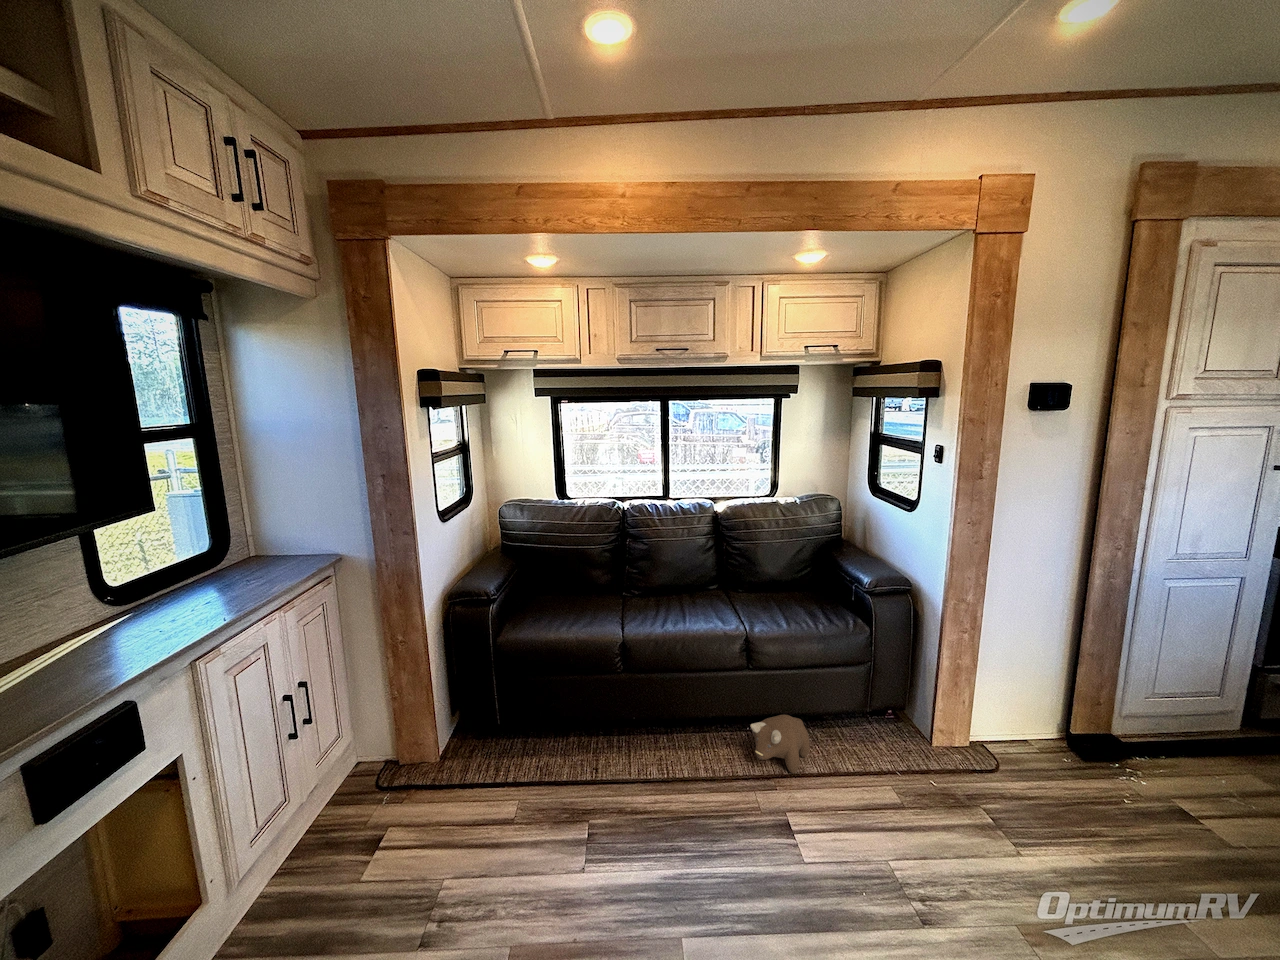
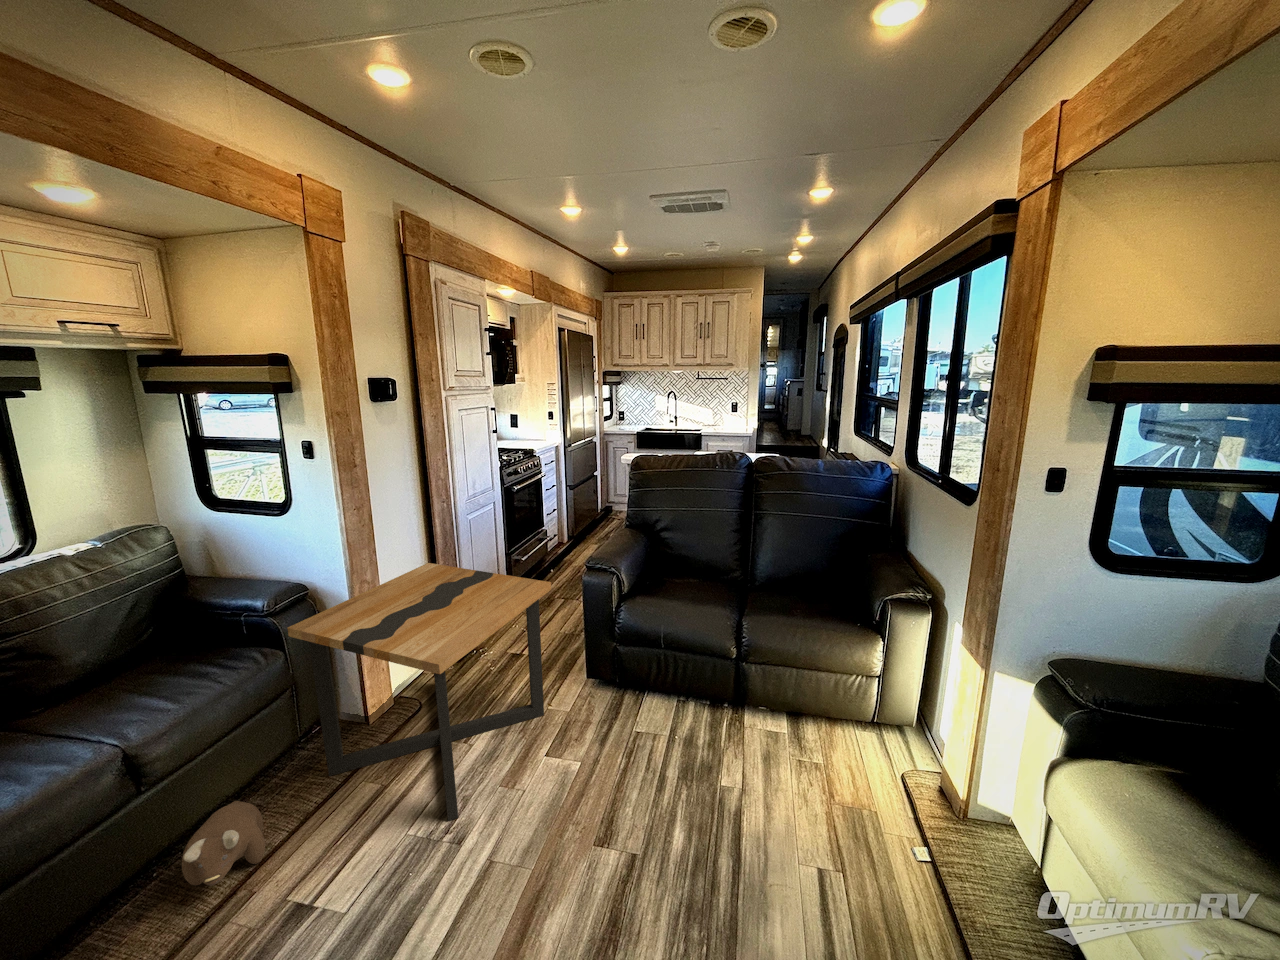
side table: none [867,607,1232,923] -> present [288,563,551,821]

